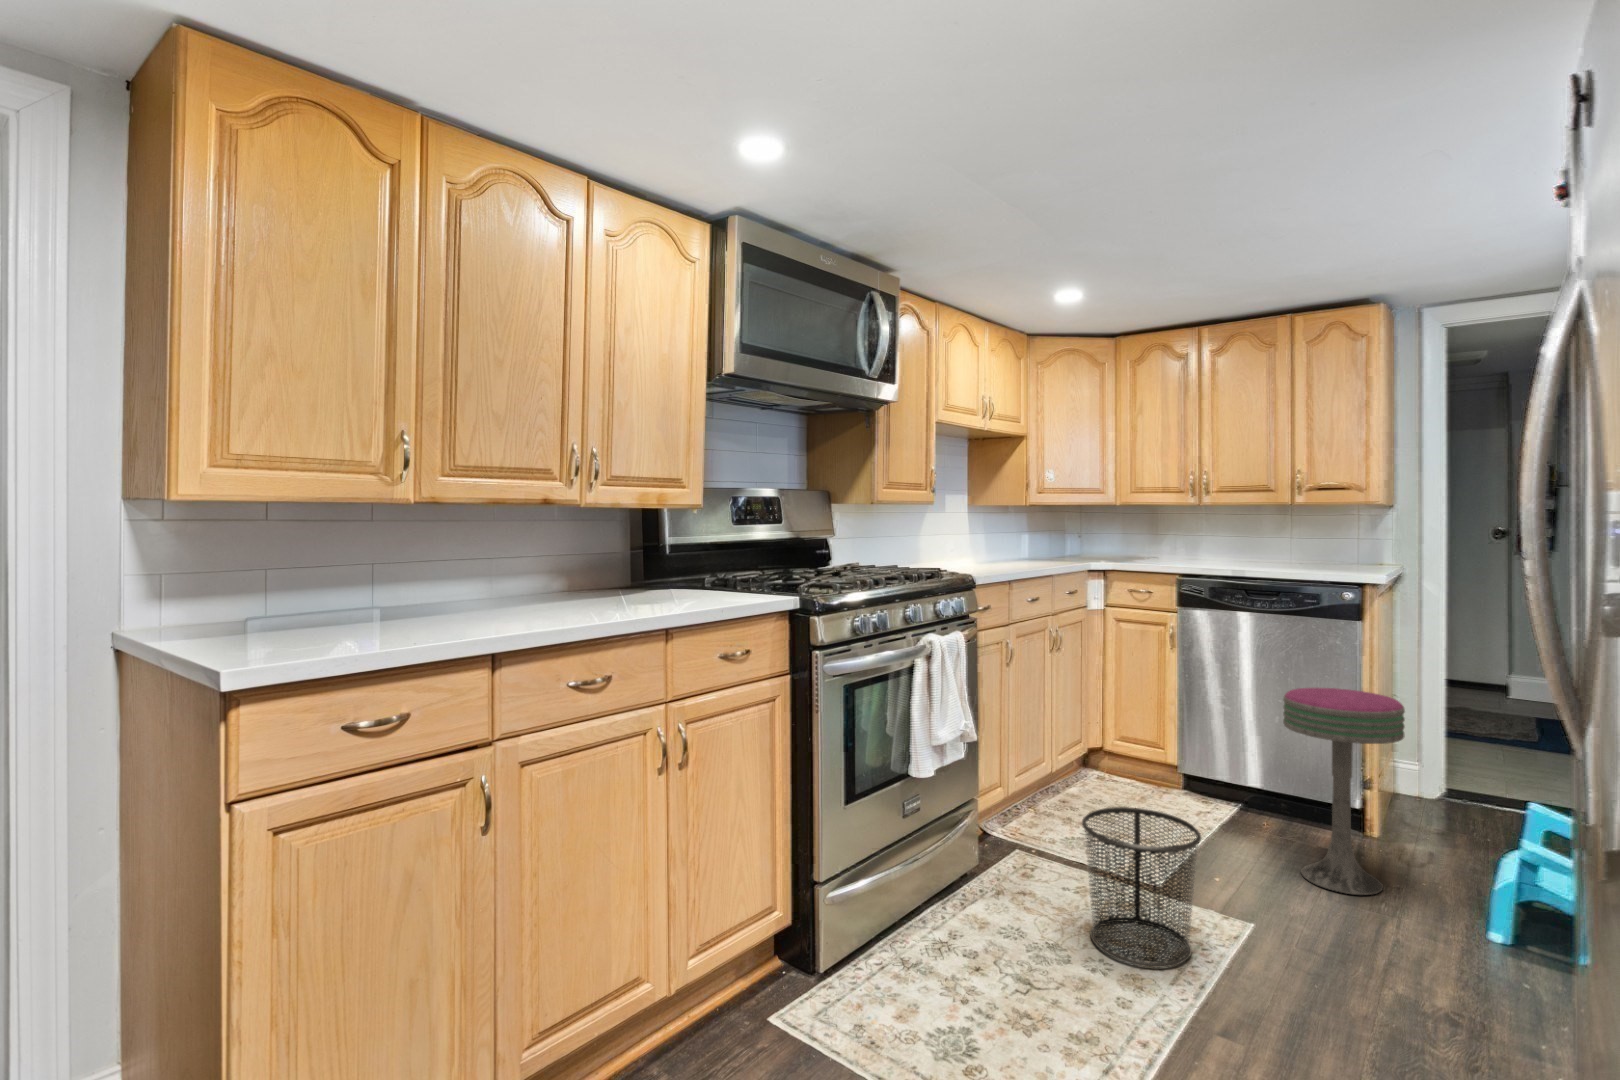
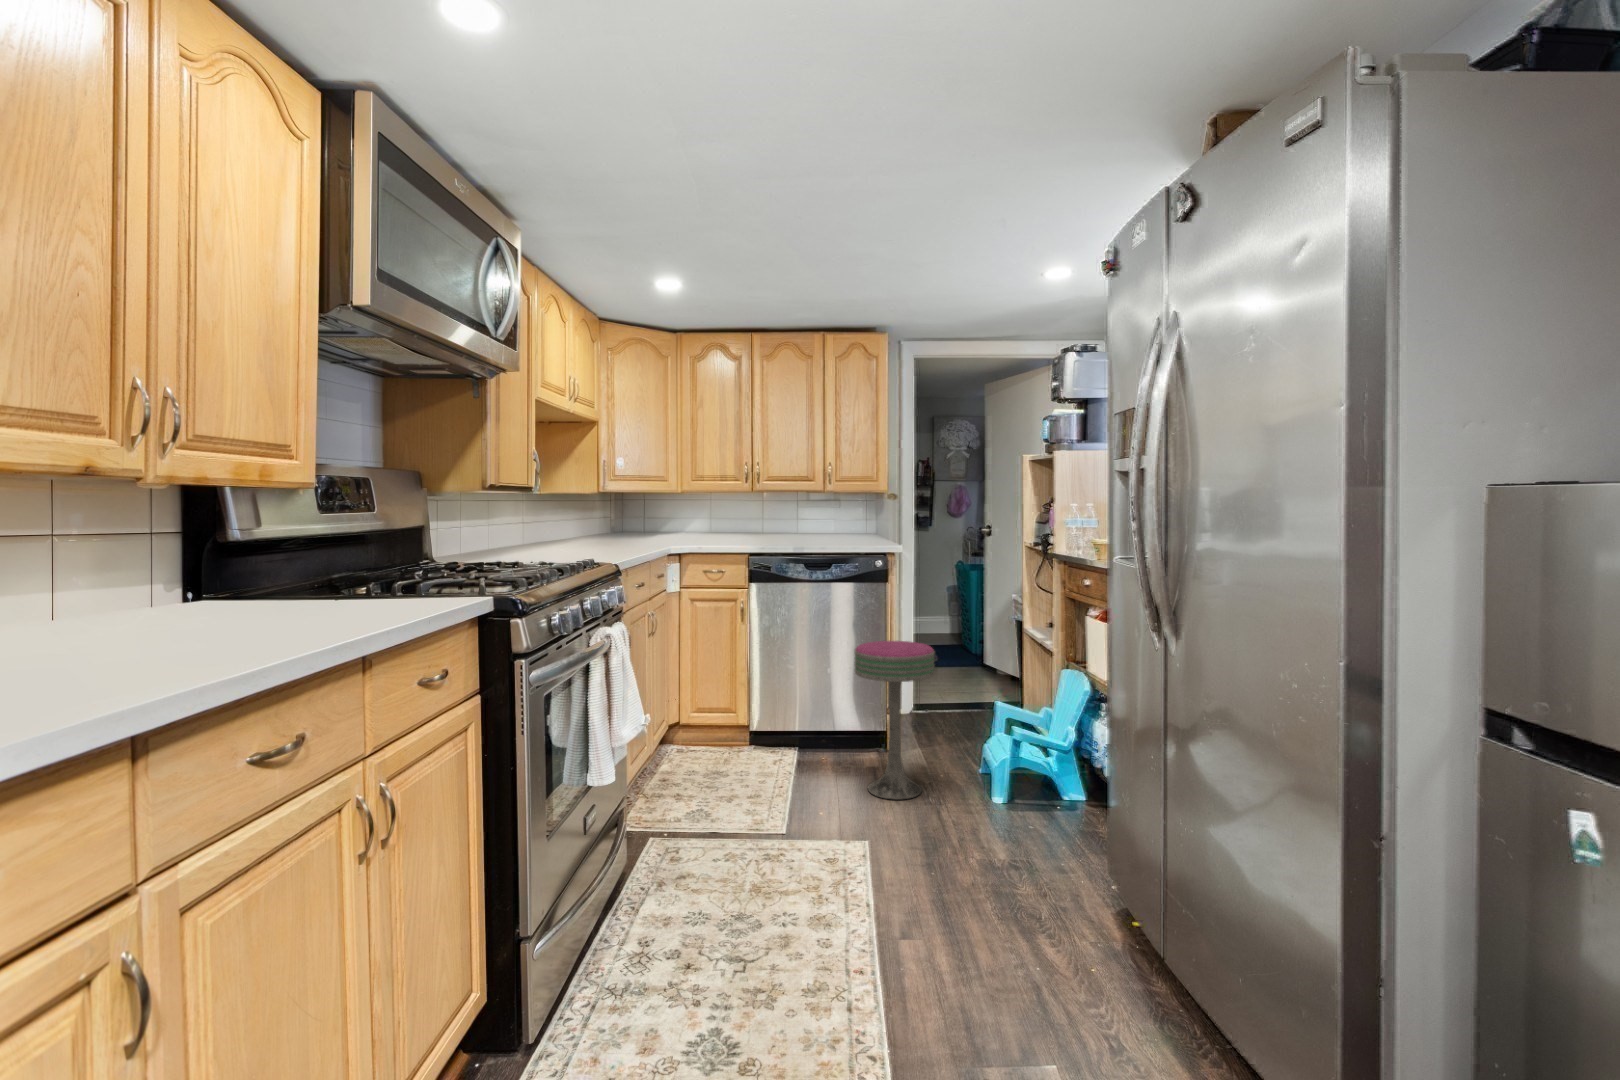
waste bin: present [1082,807,1201,968] -> none [751,766,851,909]

